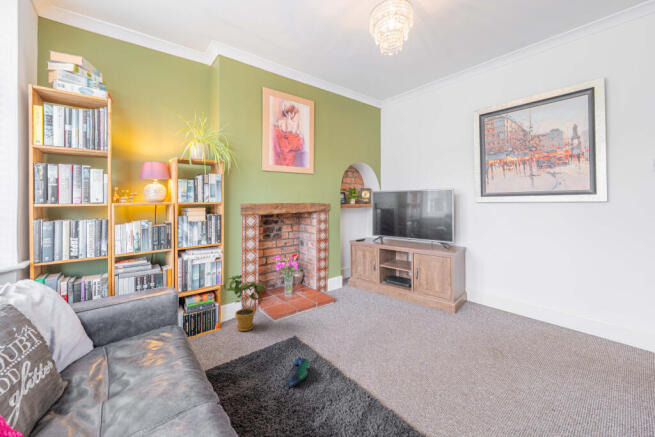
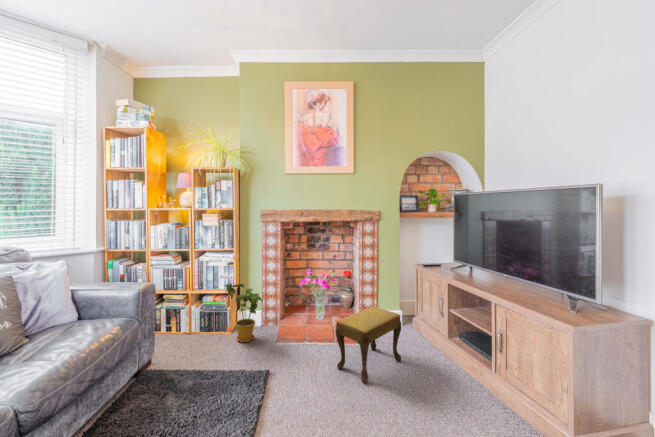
footstool: none [344,273,374,324] -> present [336,306,401,383]
plush toy: present [286,357,310,386] -> none [192,387,237,413]

